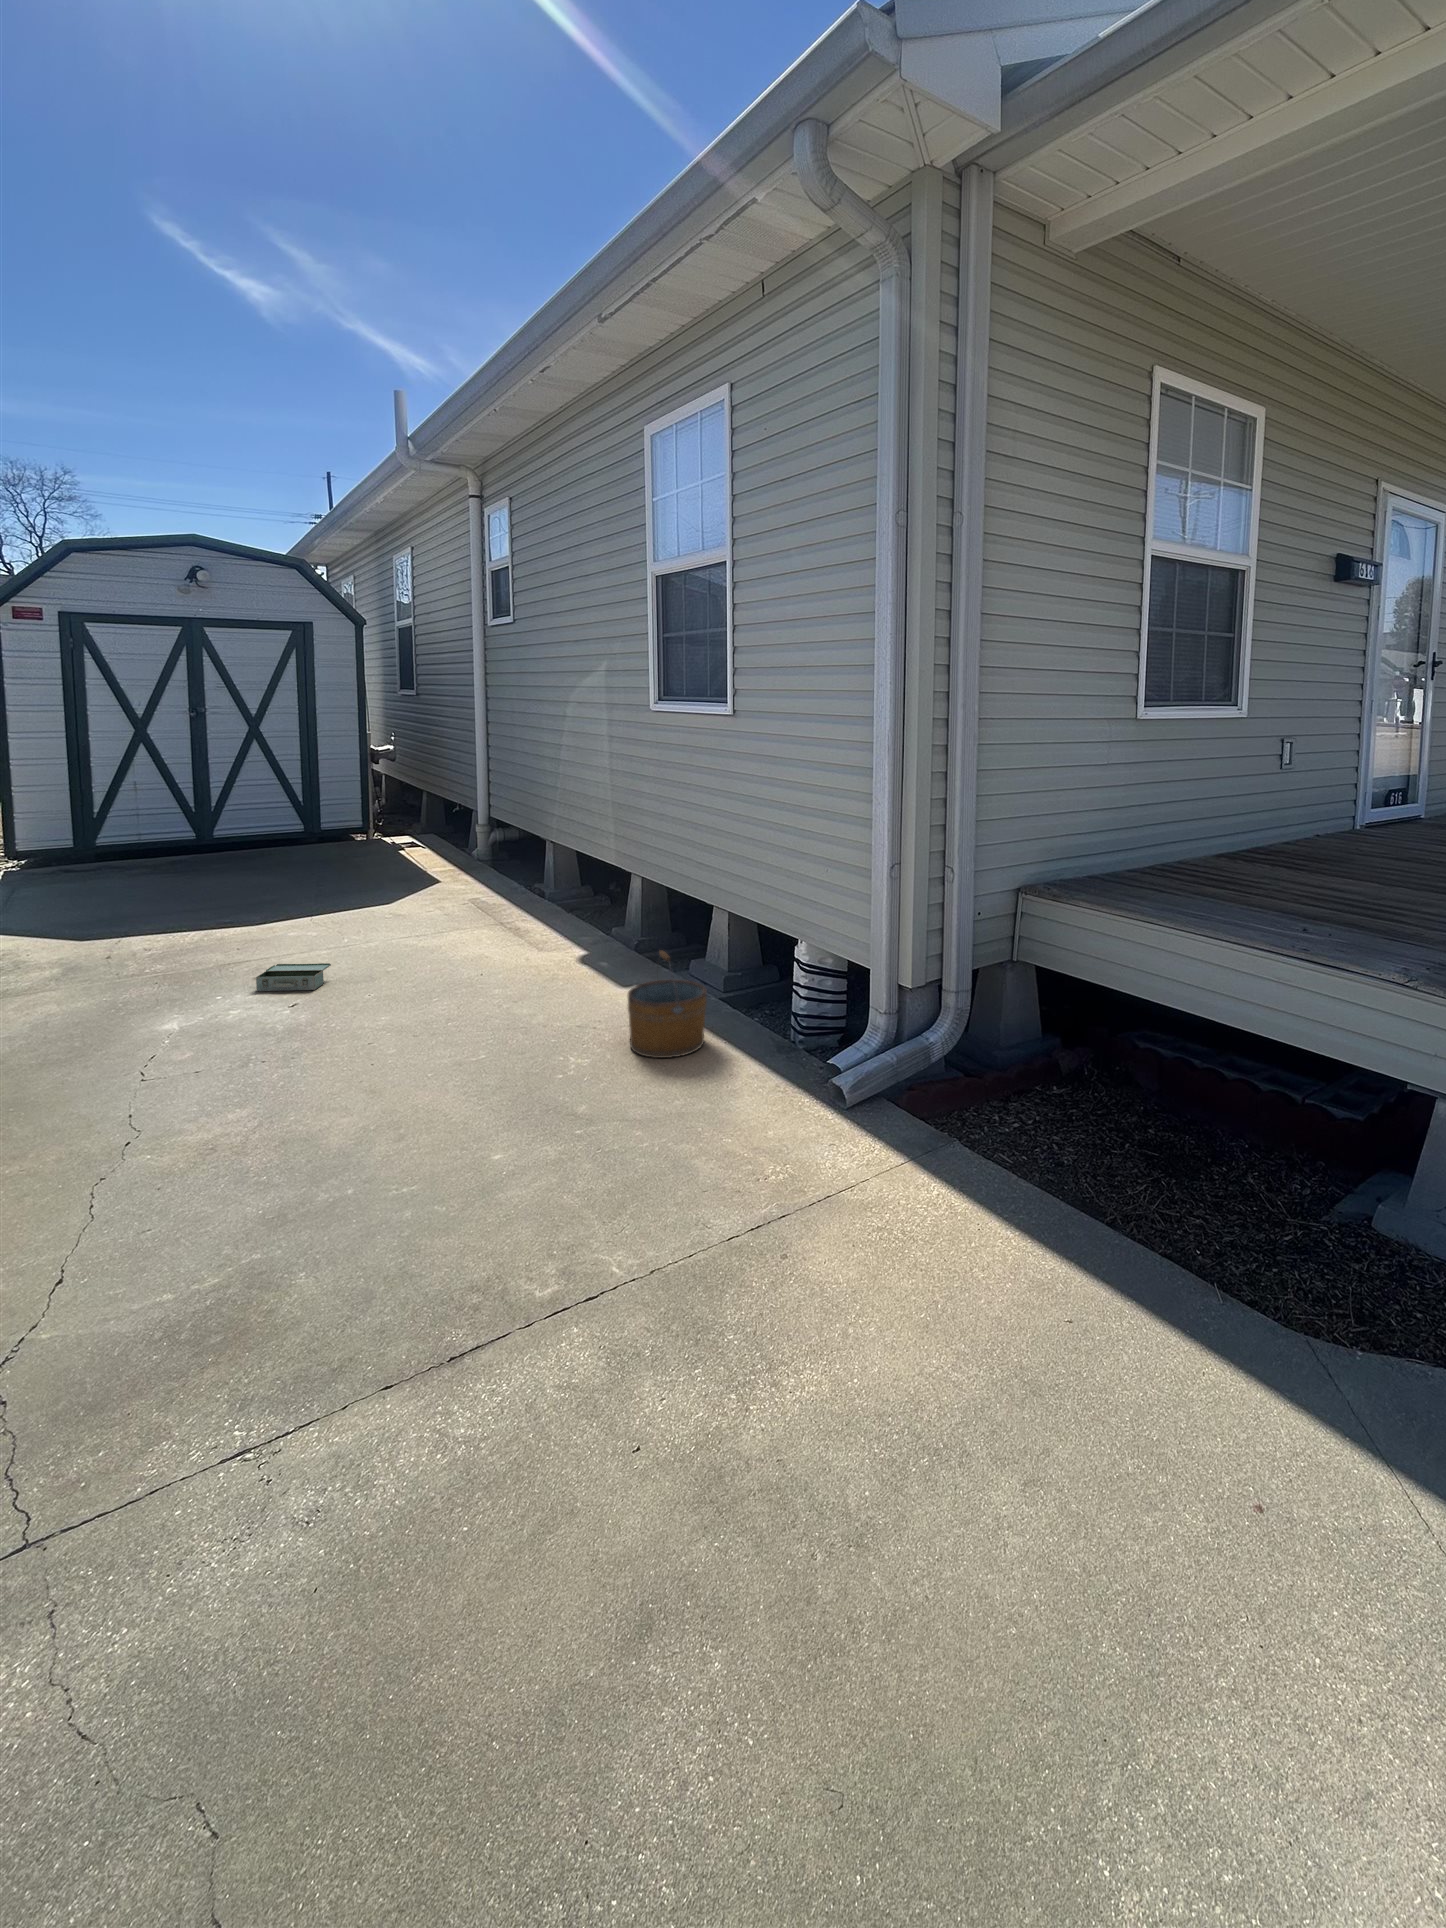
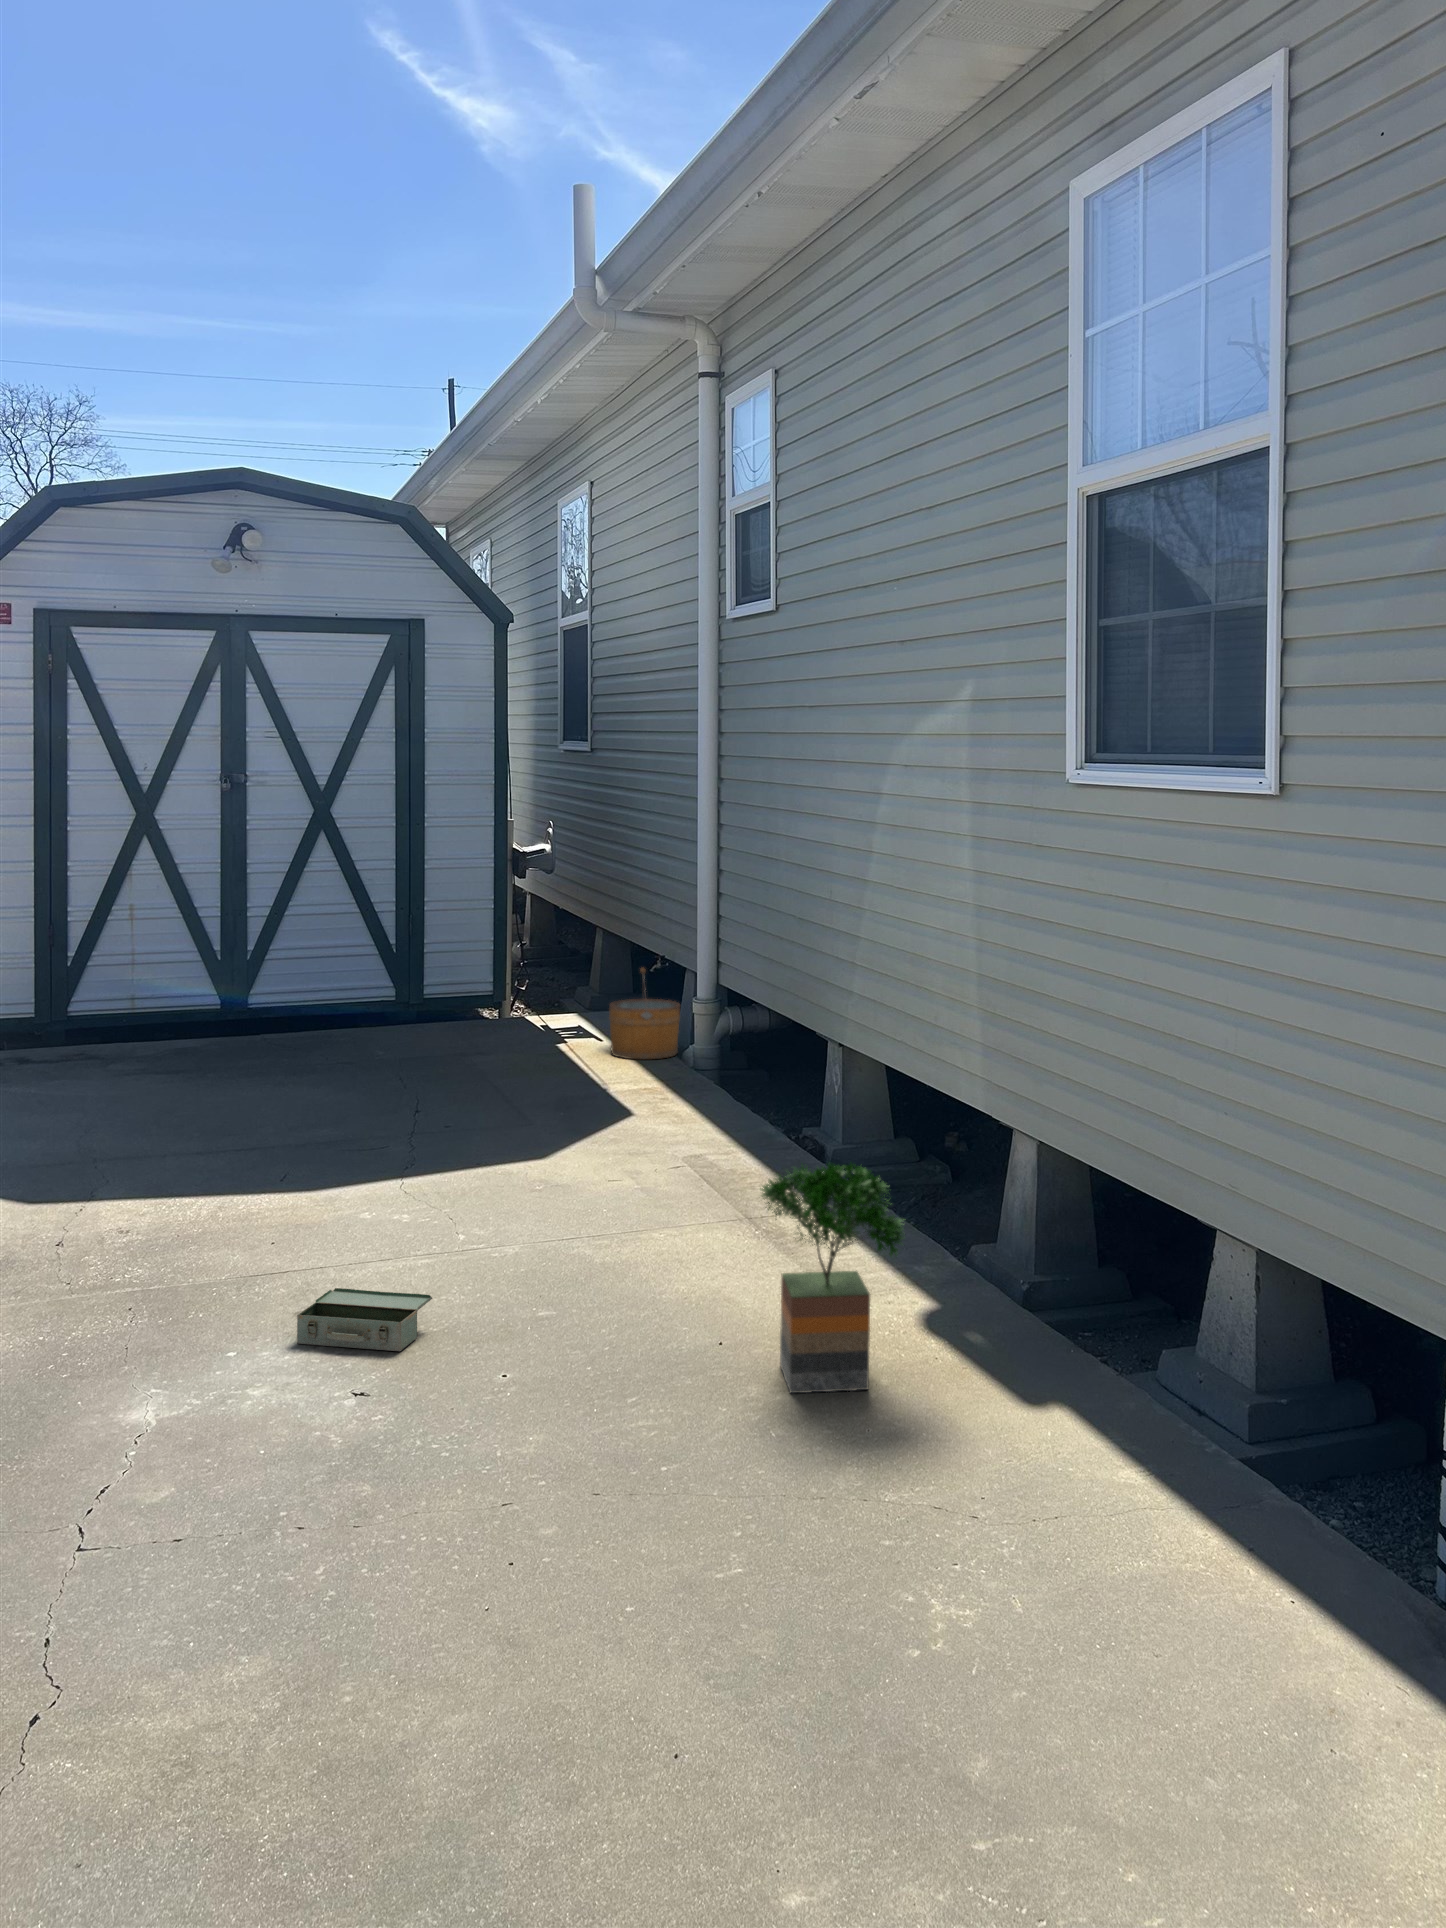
potted tree: none [498,886,571,991] -> present [760,1163,904,1393]
bucket: present [628,950,707,1058] -> present [609,968,680,1059]

